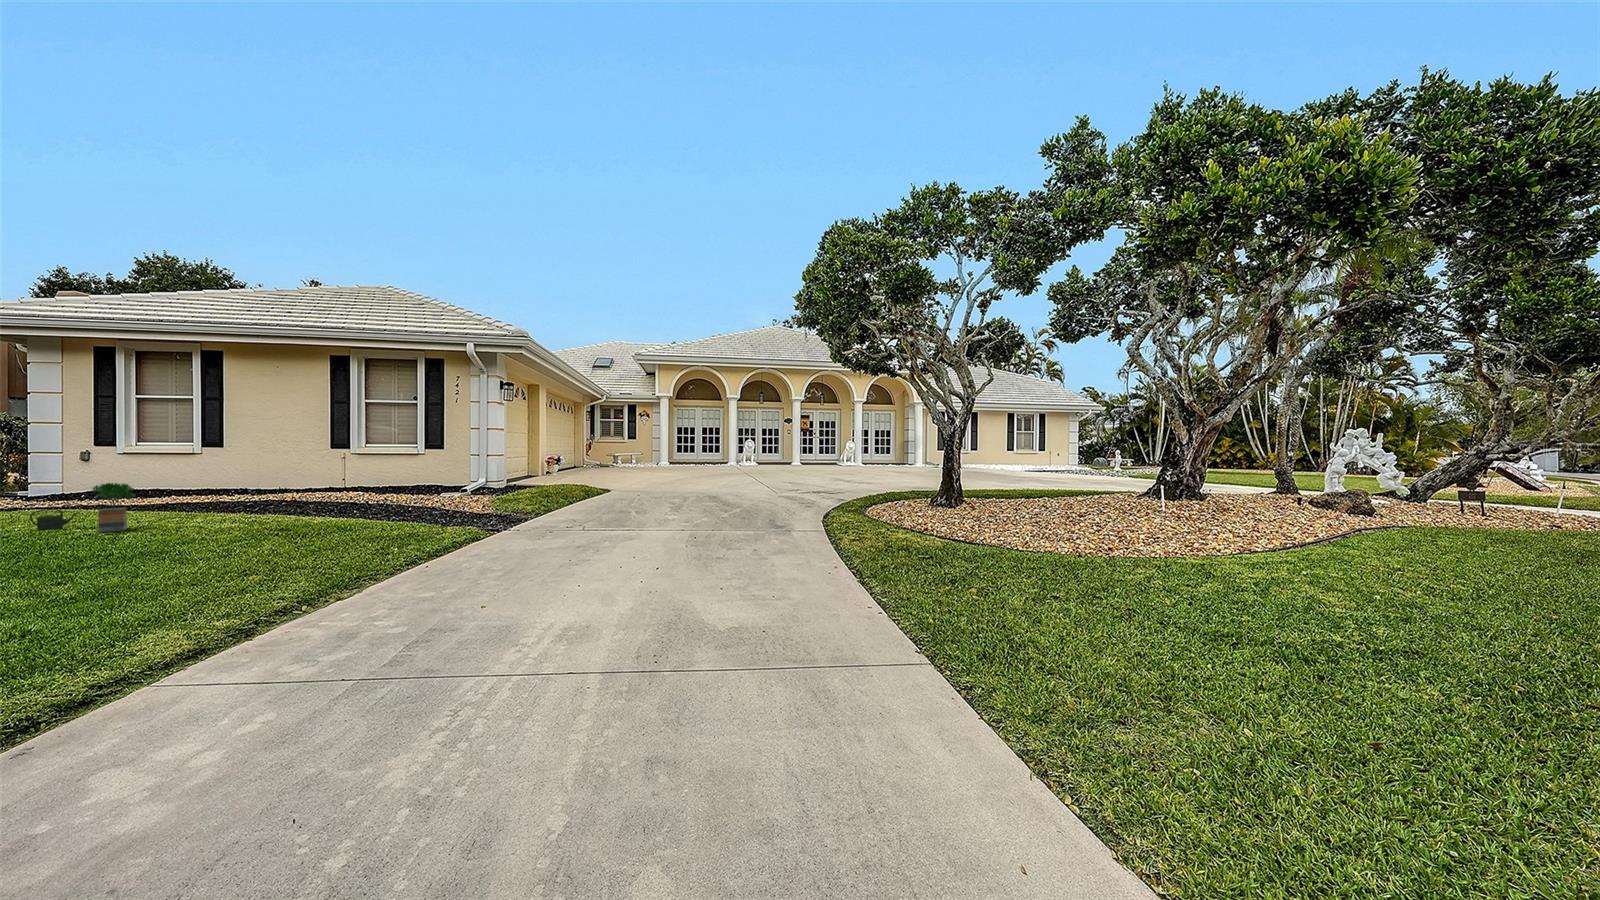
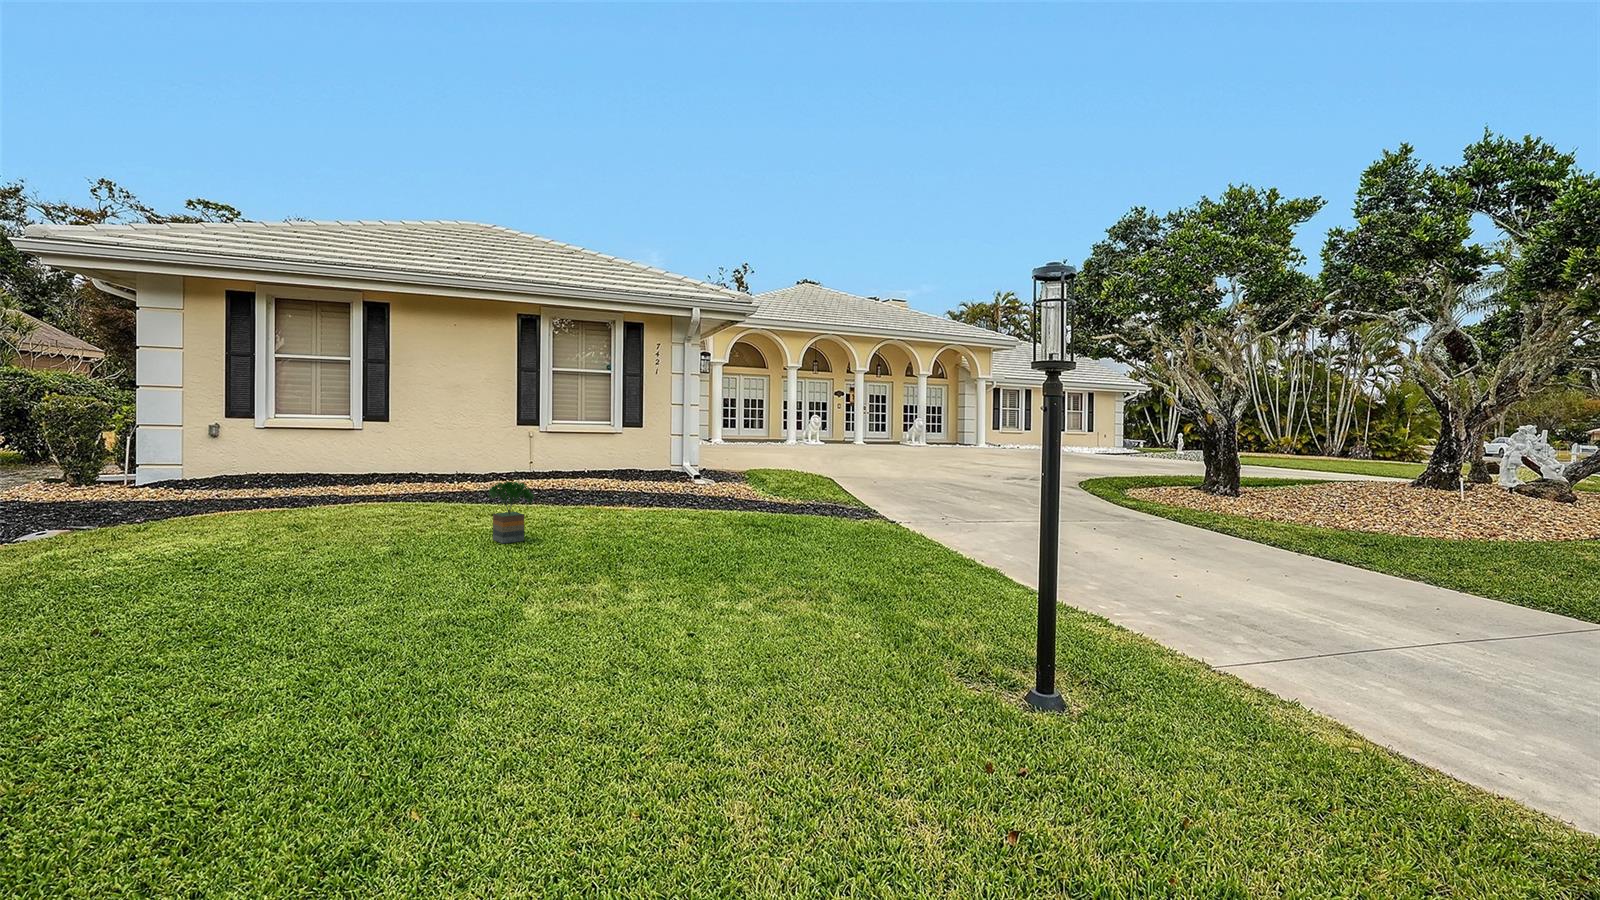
watering can: present [30,509,79,530] -> none [401,513,442,540]

